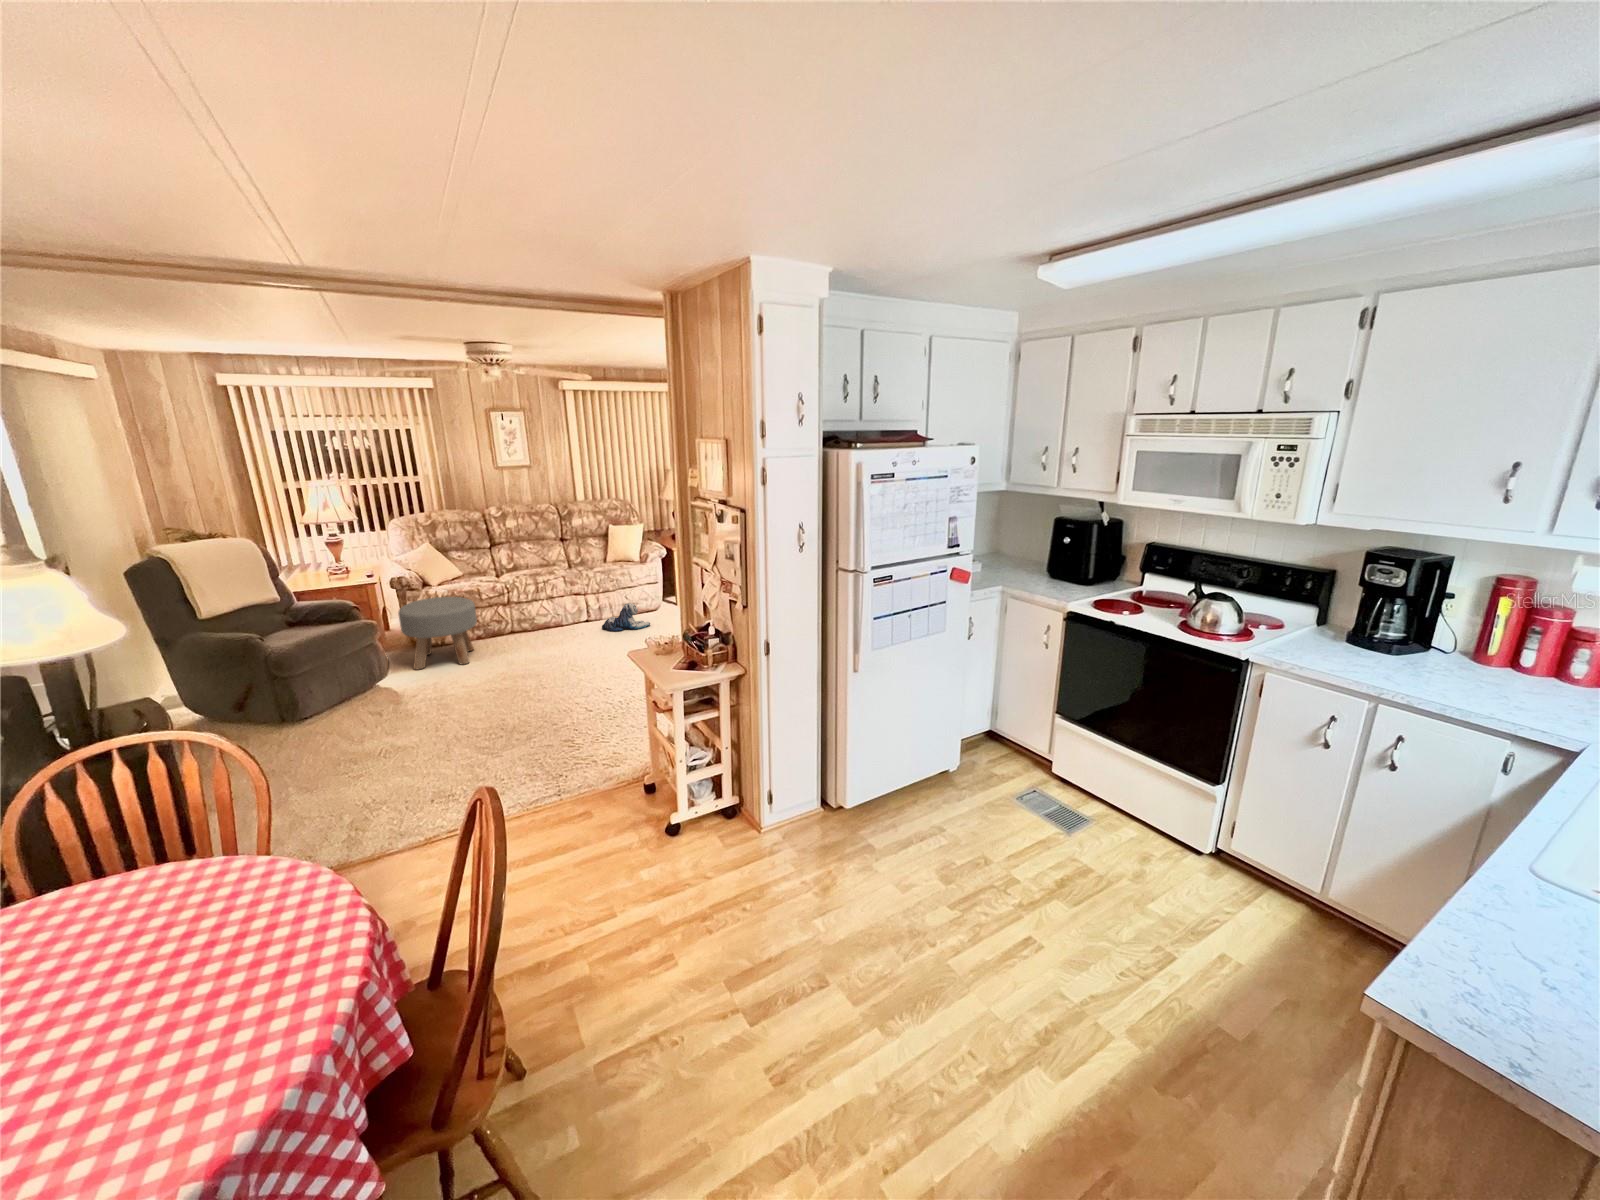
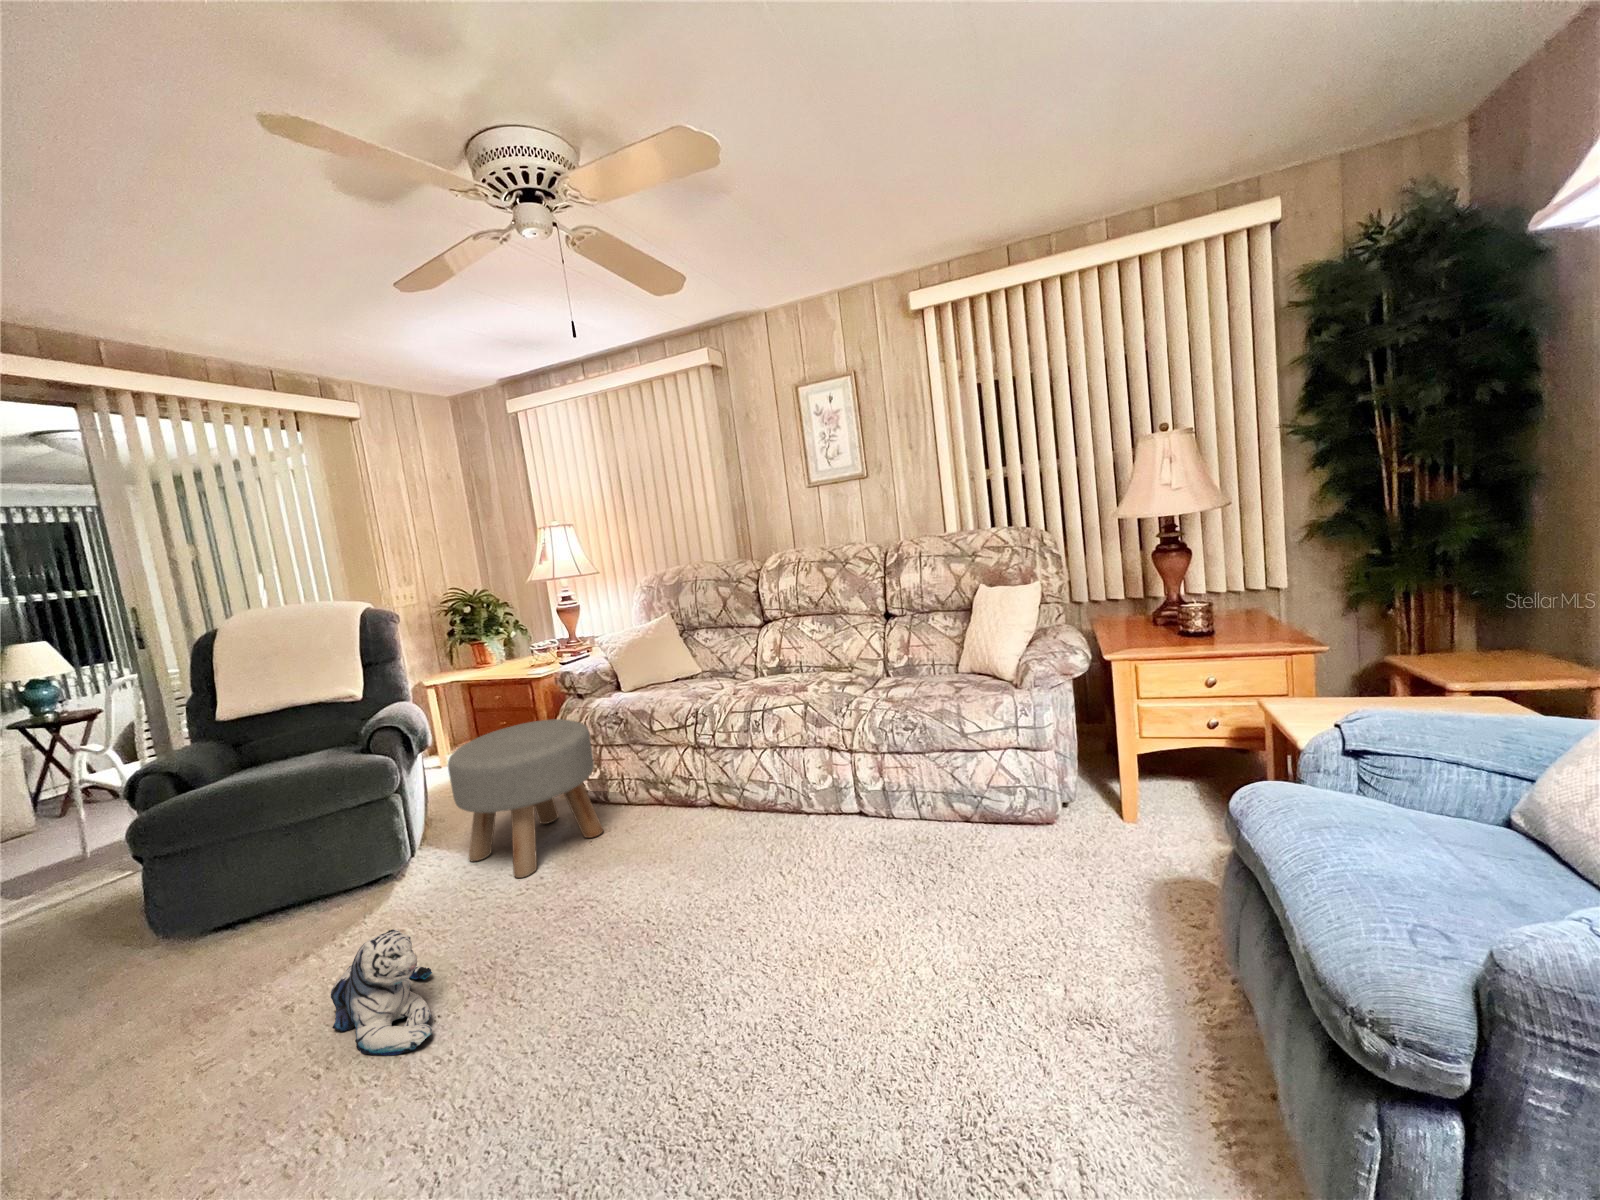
plush toy: present [602,603,650,631] -> present [331,929,432,1055]

